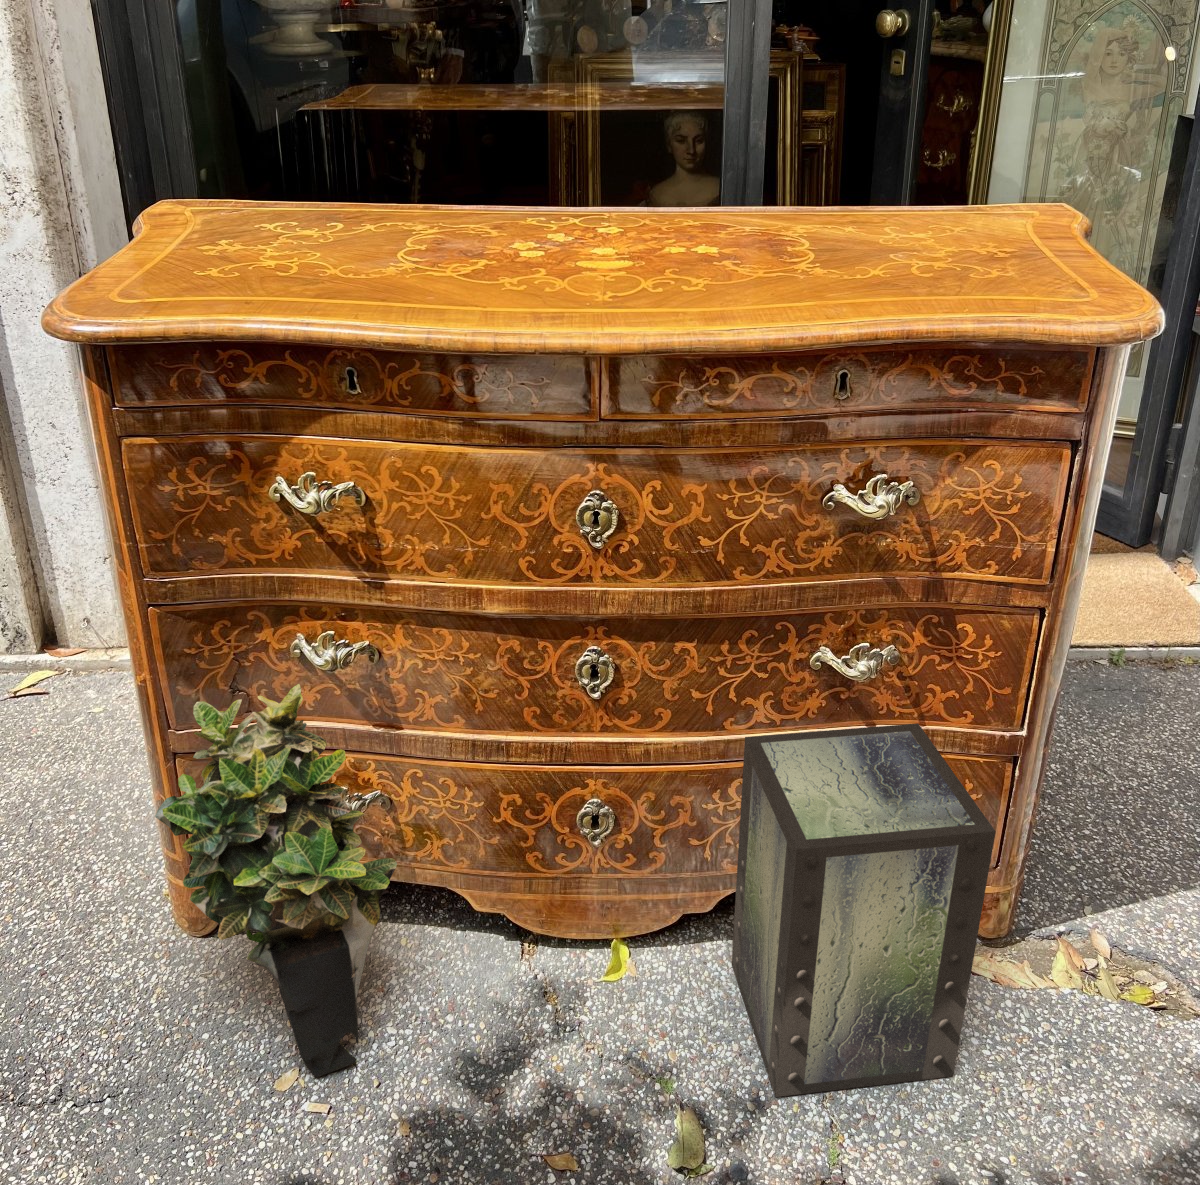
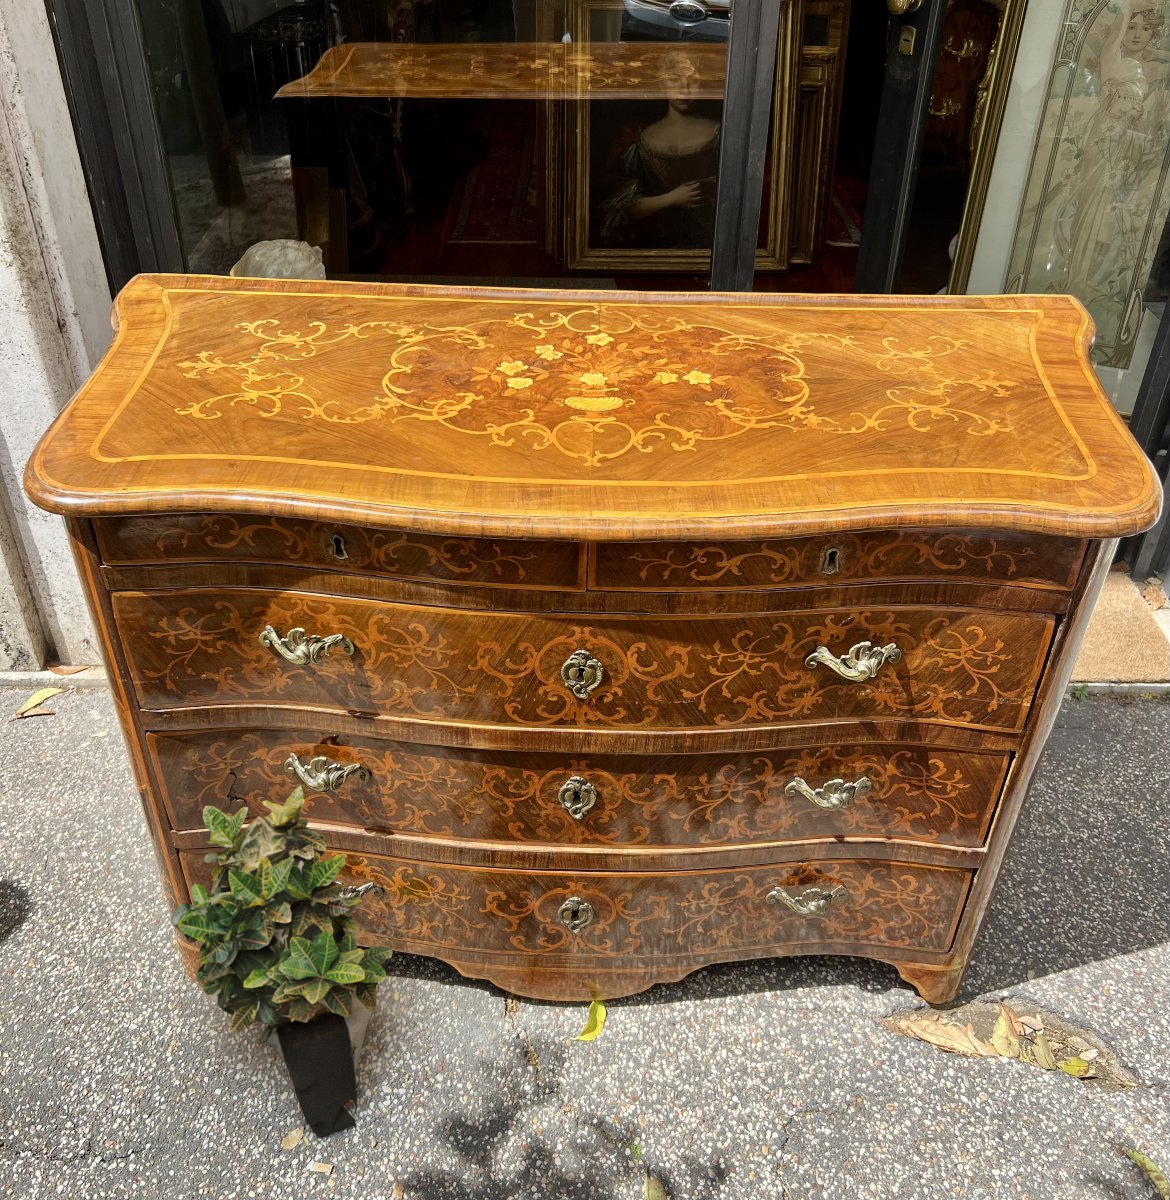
storage box: present [732,723,996,1097] -> none [699,830,943,1165]

